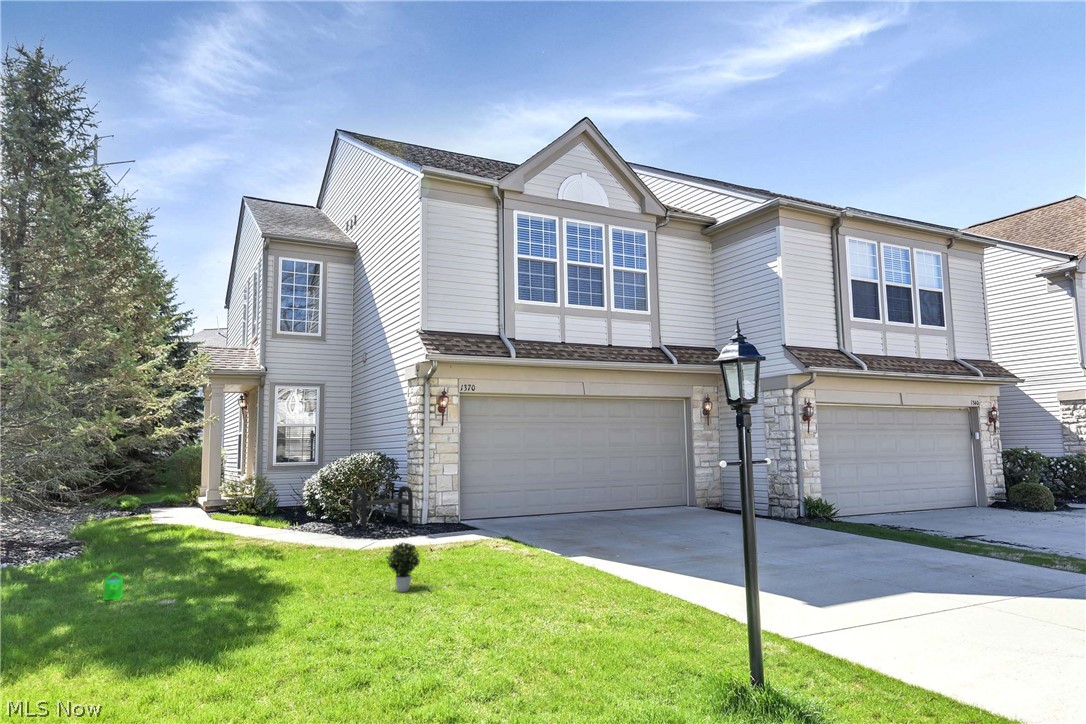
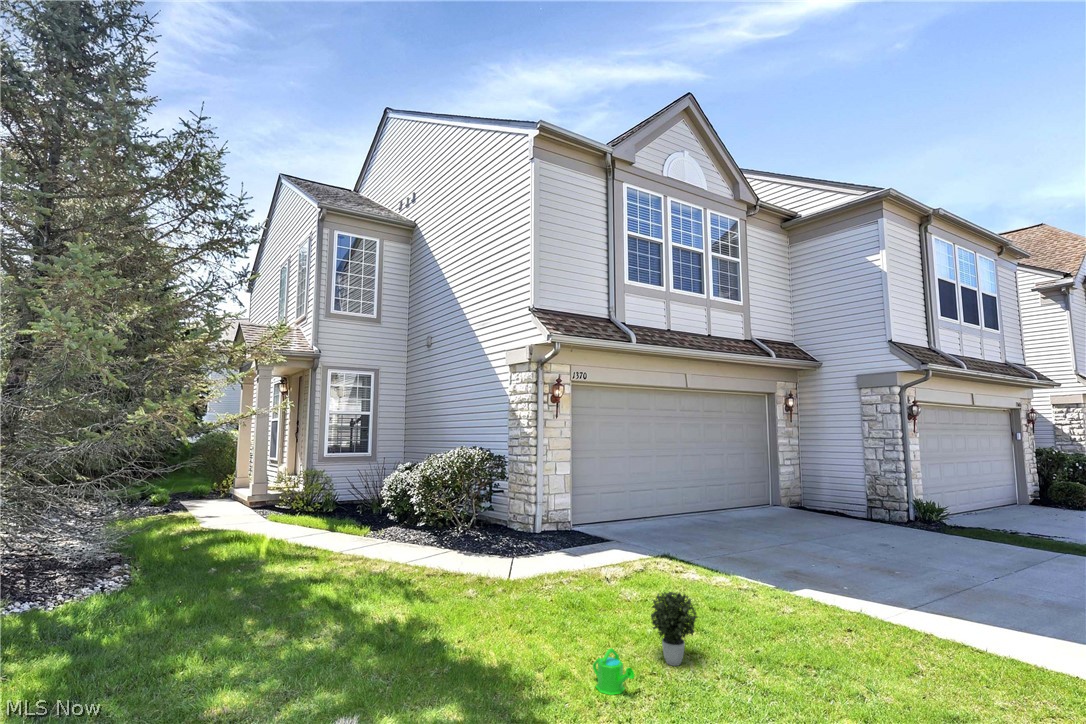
bench: present [352,486,413,531] -> none [453,487,524,542]
watering can: present [103,573,123,600] -> present [593,648,635,695]

